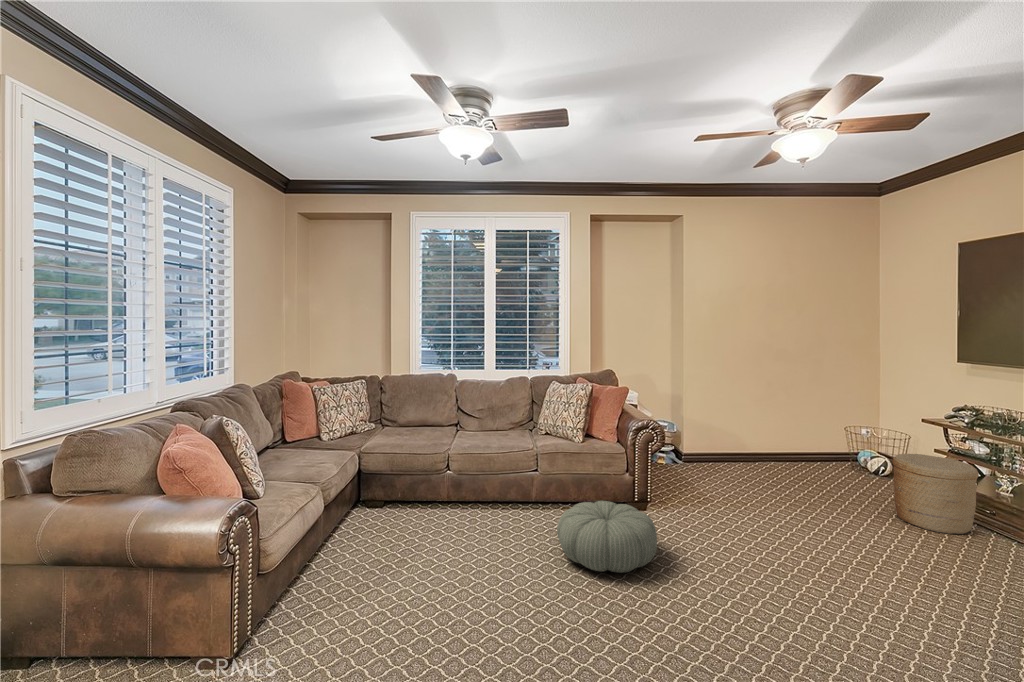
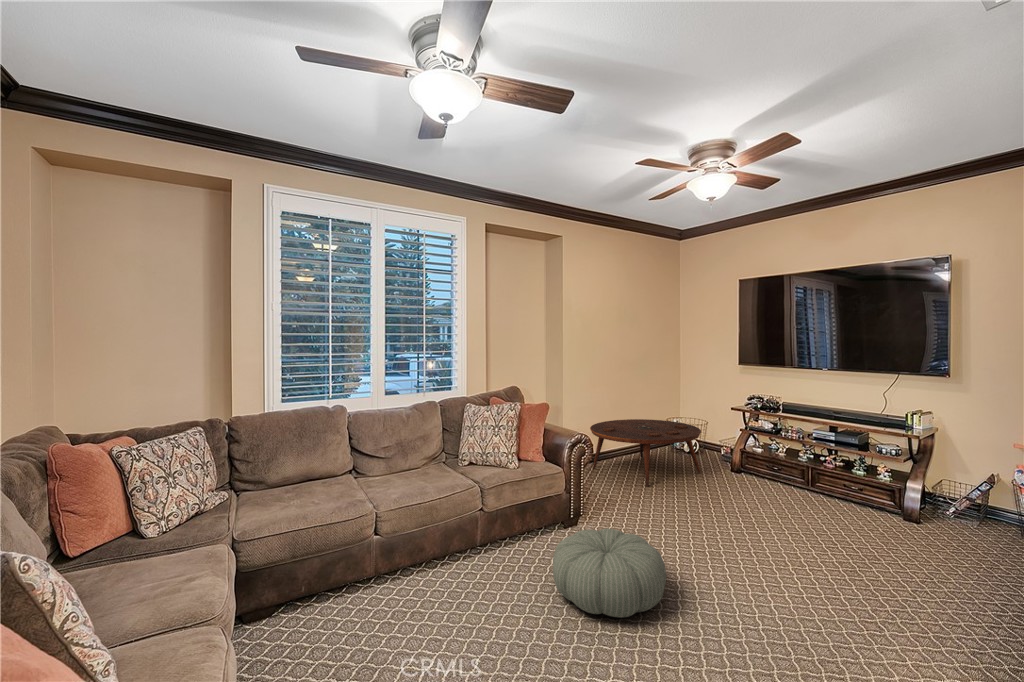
coffee table: none [712,419,851,492] -> present [590,419,701,487]
woven basket: present [892,454,979,534] -> none [742,433,800,492]

